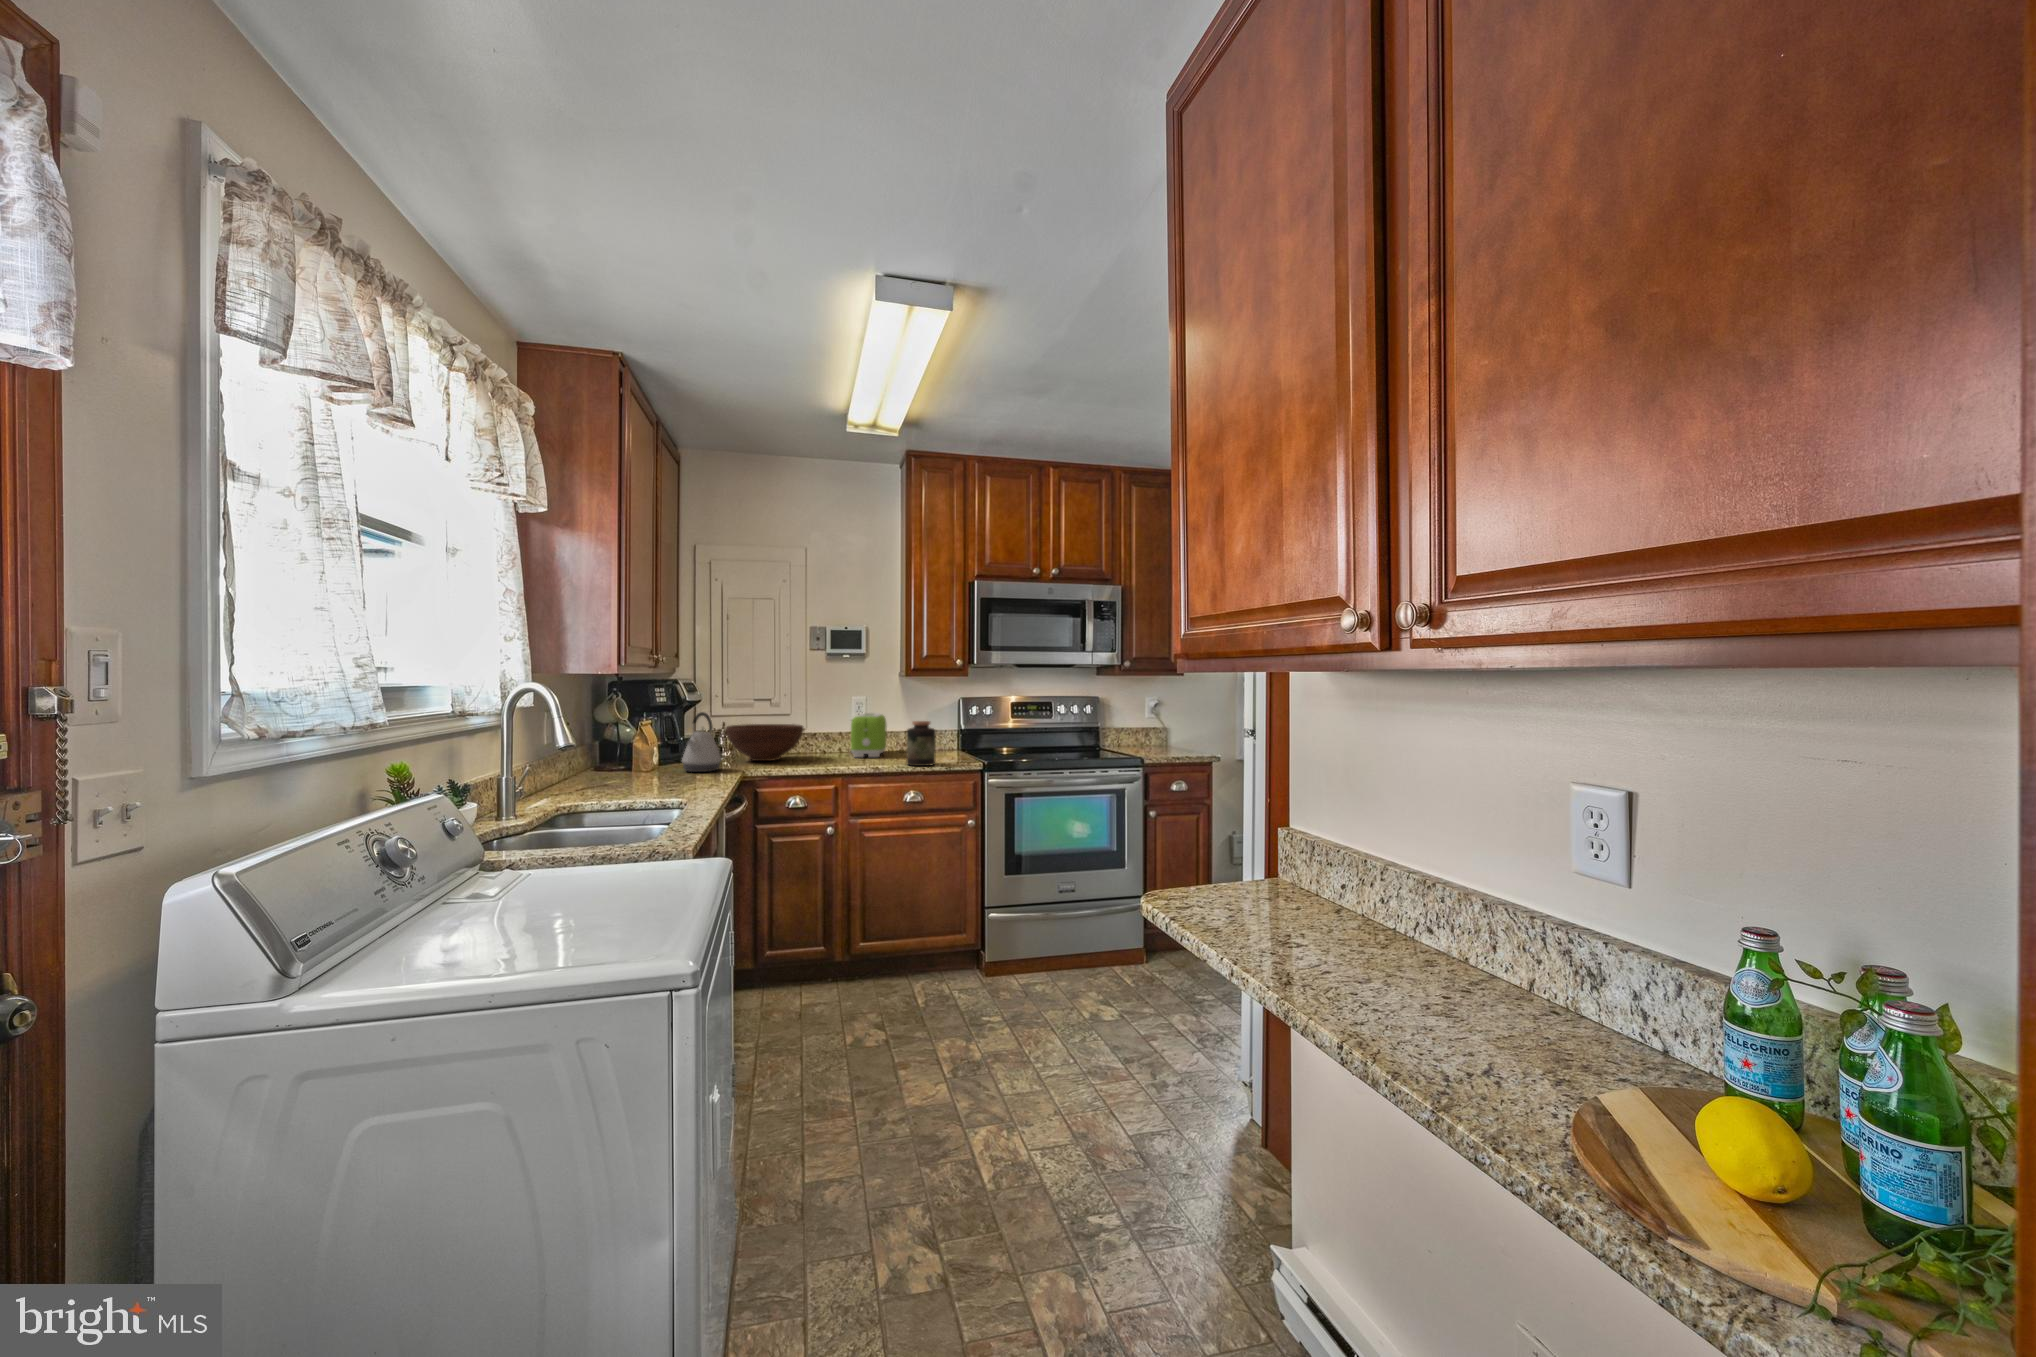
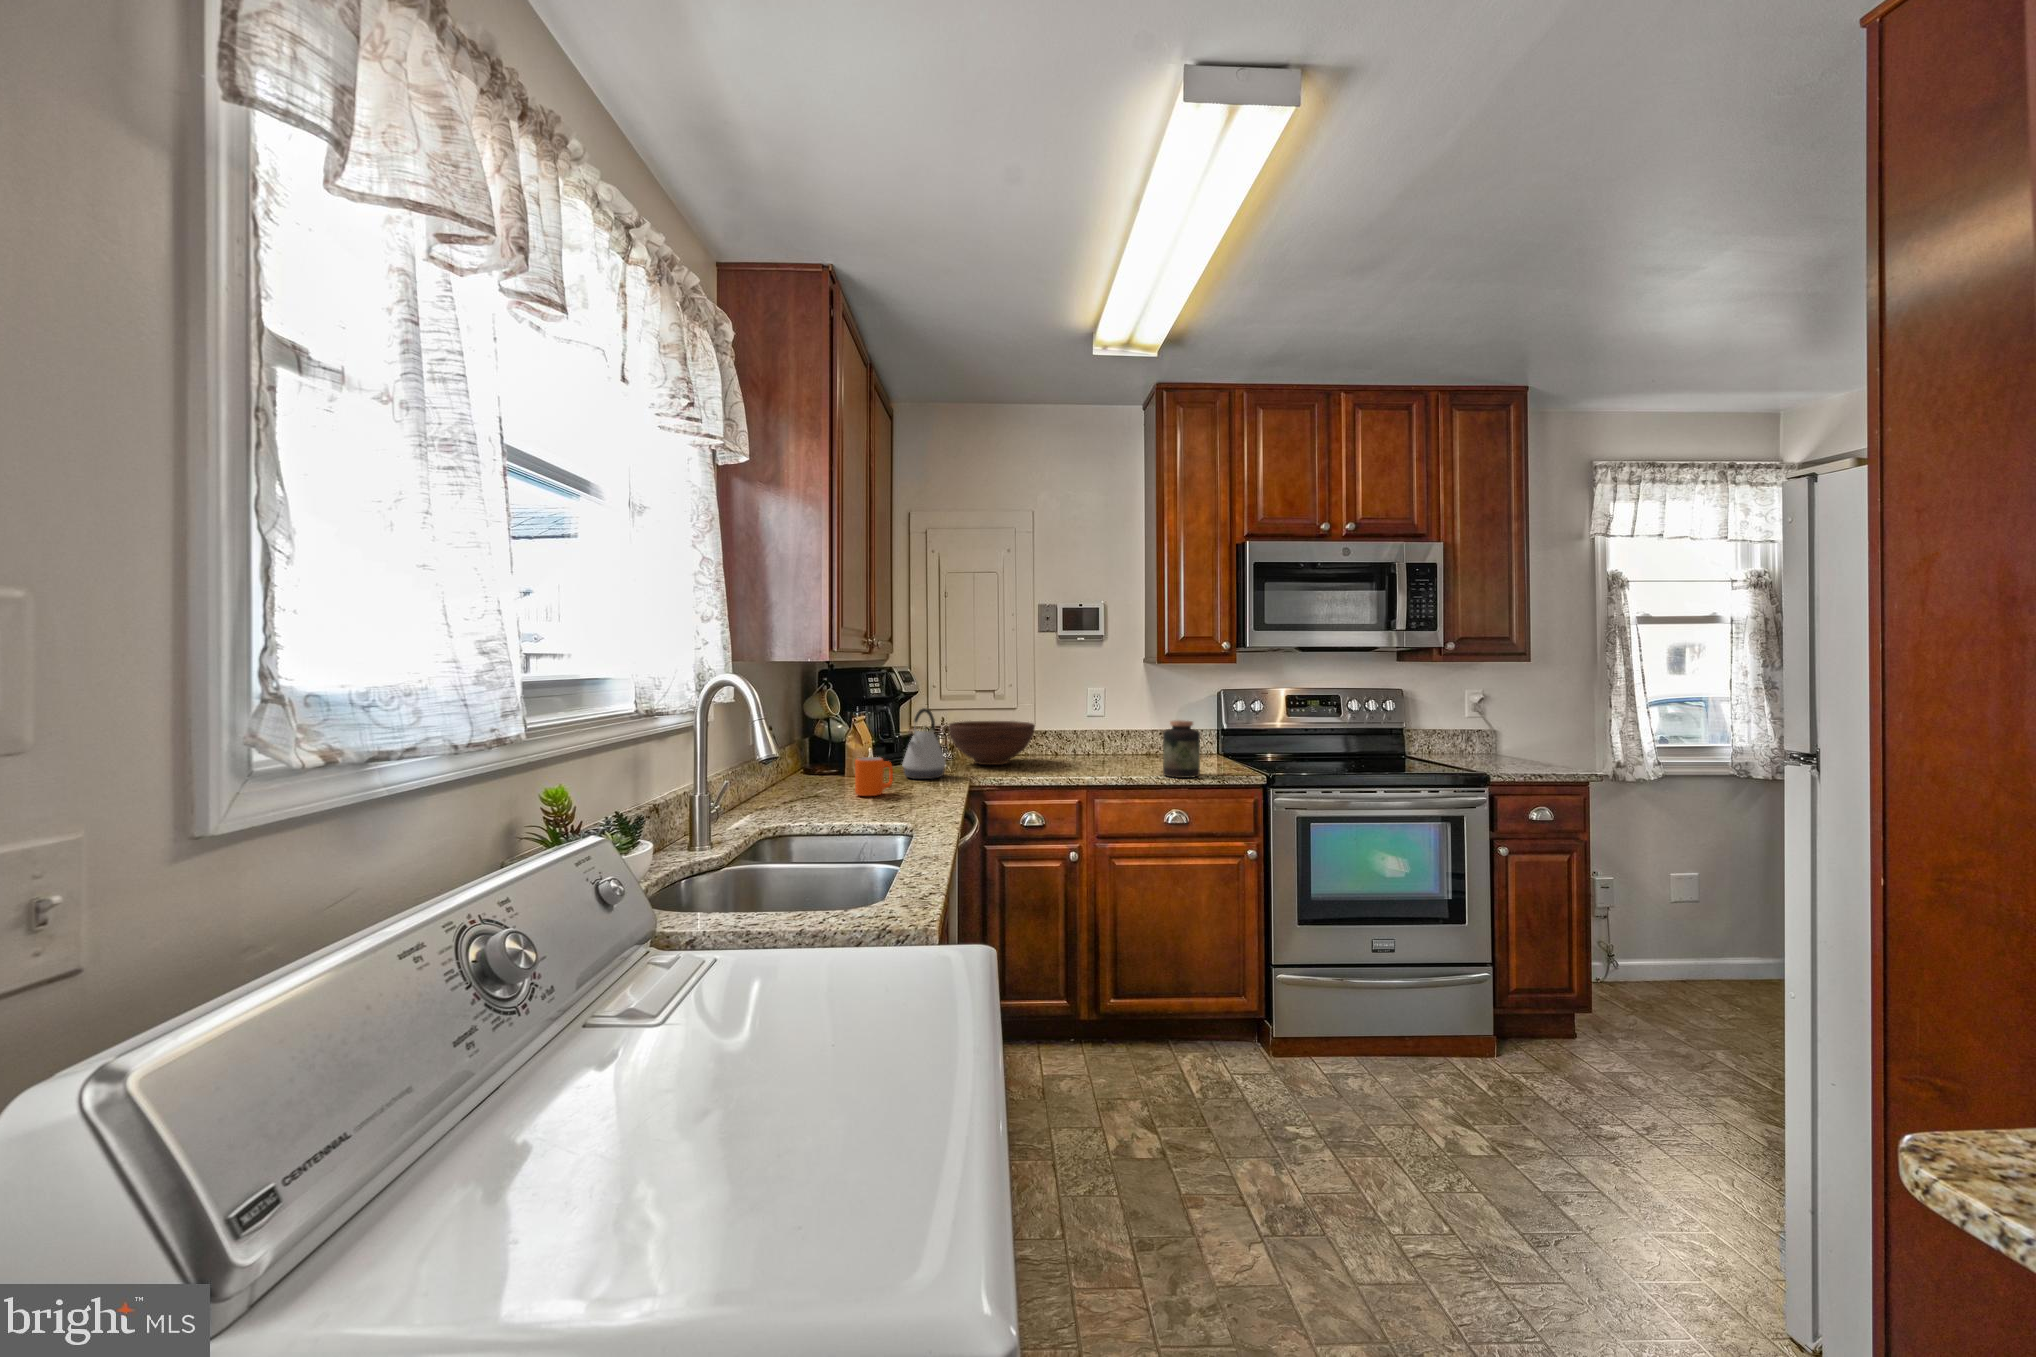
toaster: present [851,713,887,757] -> none [1089,709,1129,763]
mug: none [637,752,672,784] -> present [855,757,893,796]

